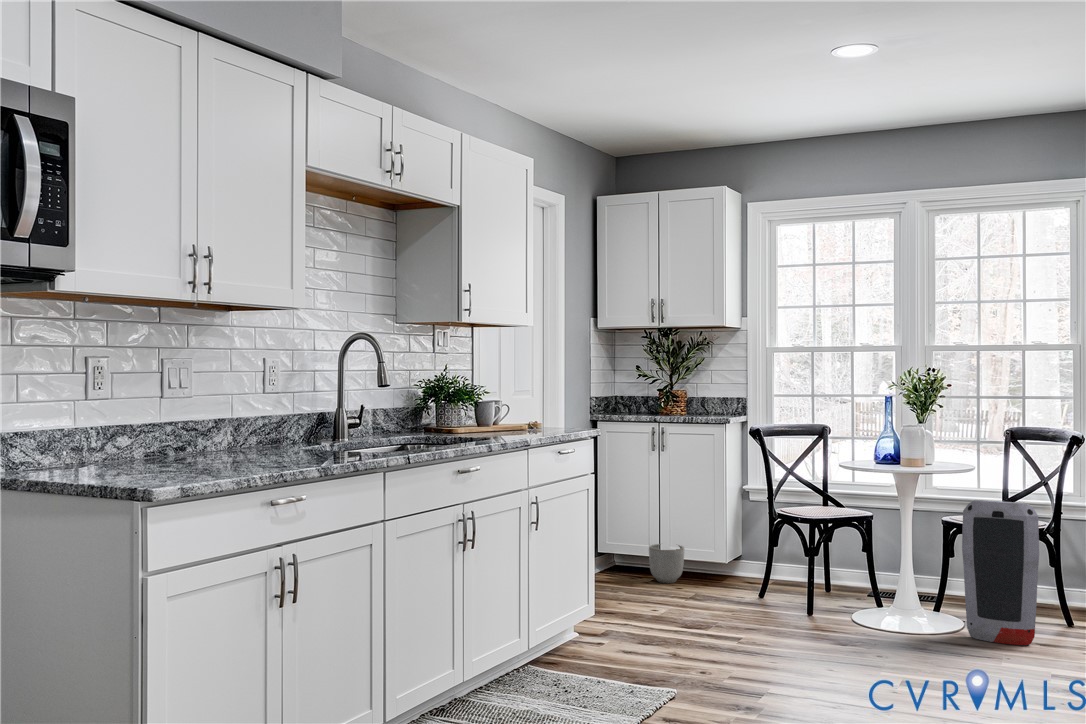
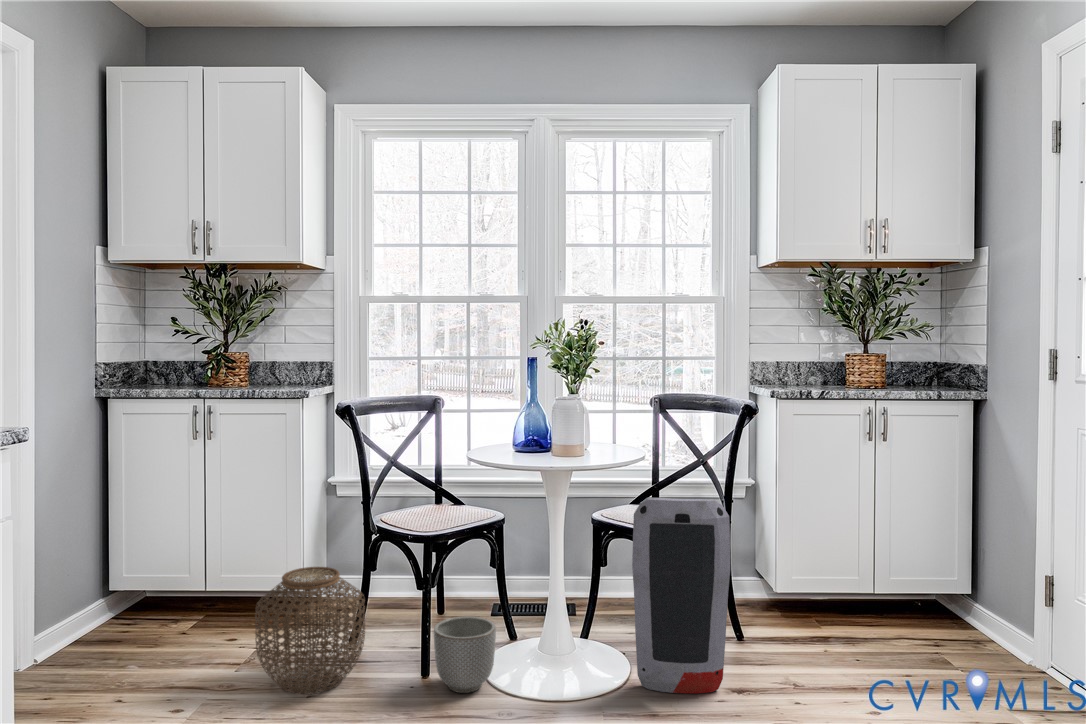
woven basket: none [699,536,770,615] -> present [255,567,365,693]
planter: present [649,544,684,583] -> present [434,617,496,693]

